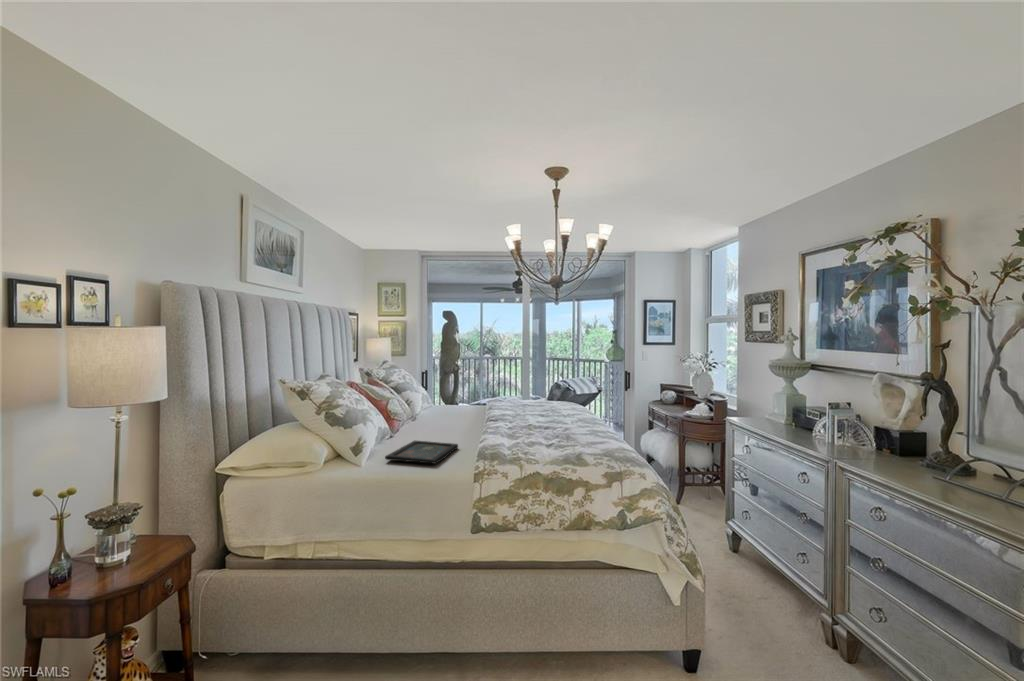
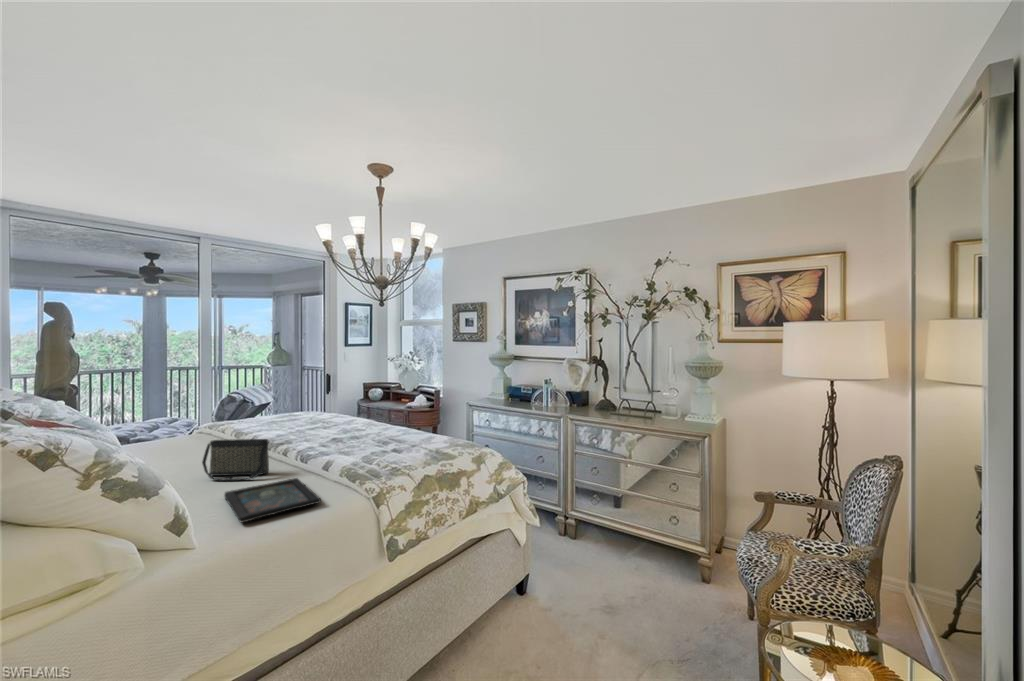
handbag: none [429,405,461,438] -> present [202,439,269,481]

